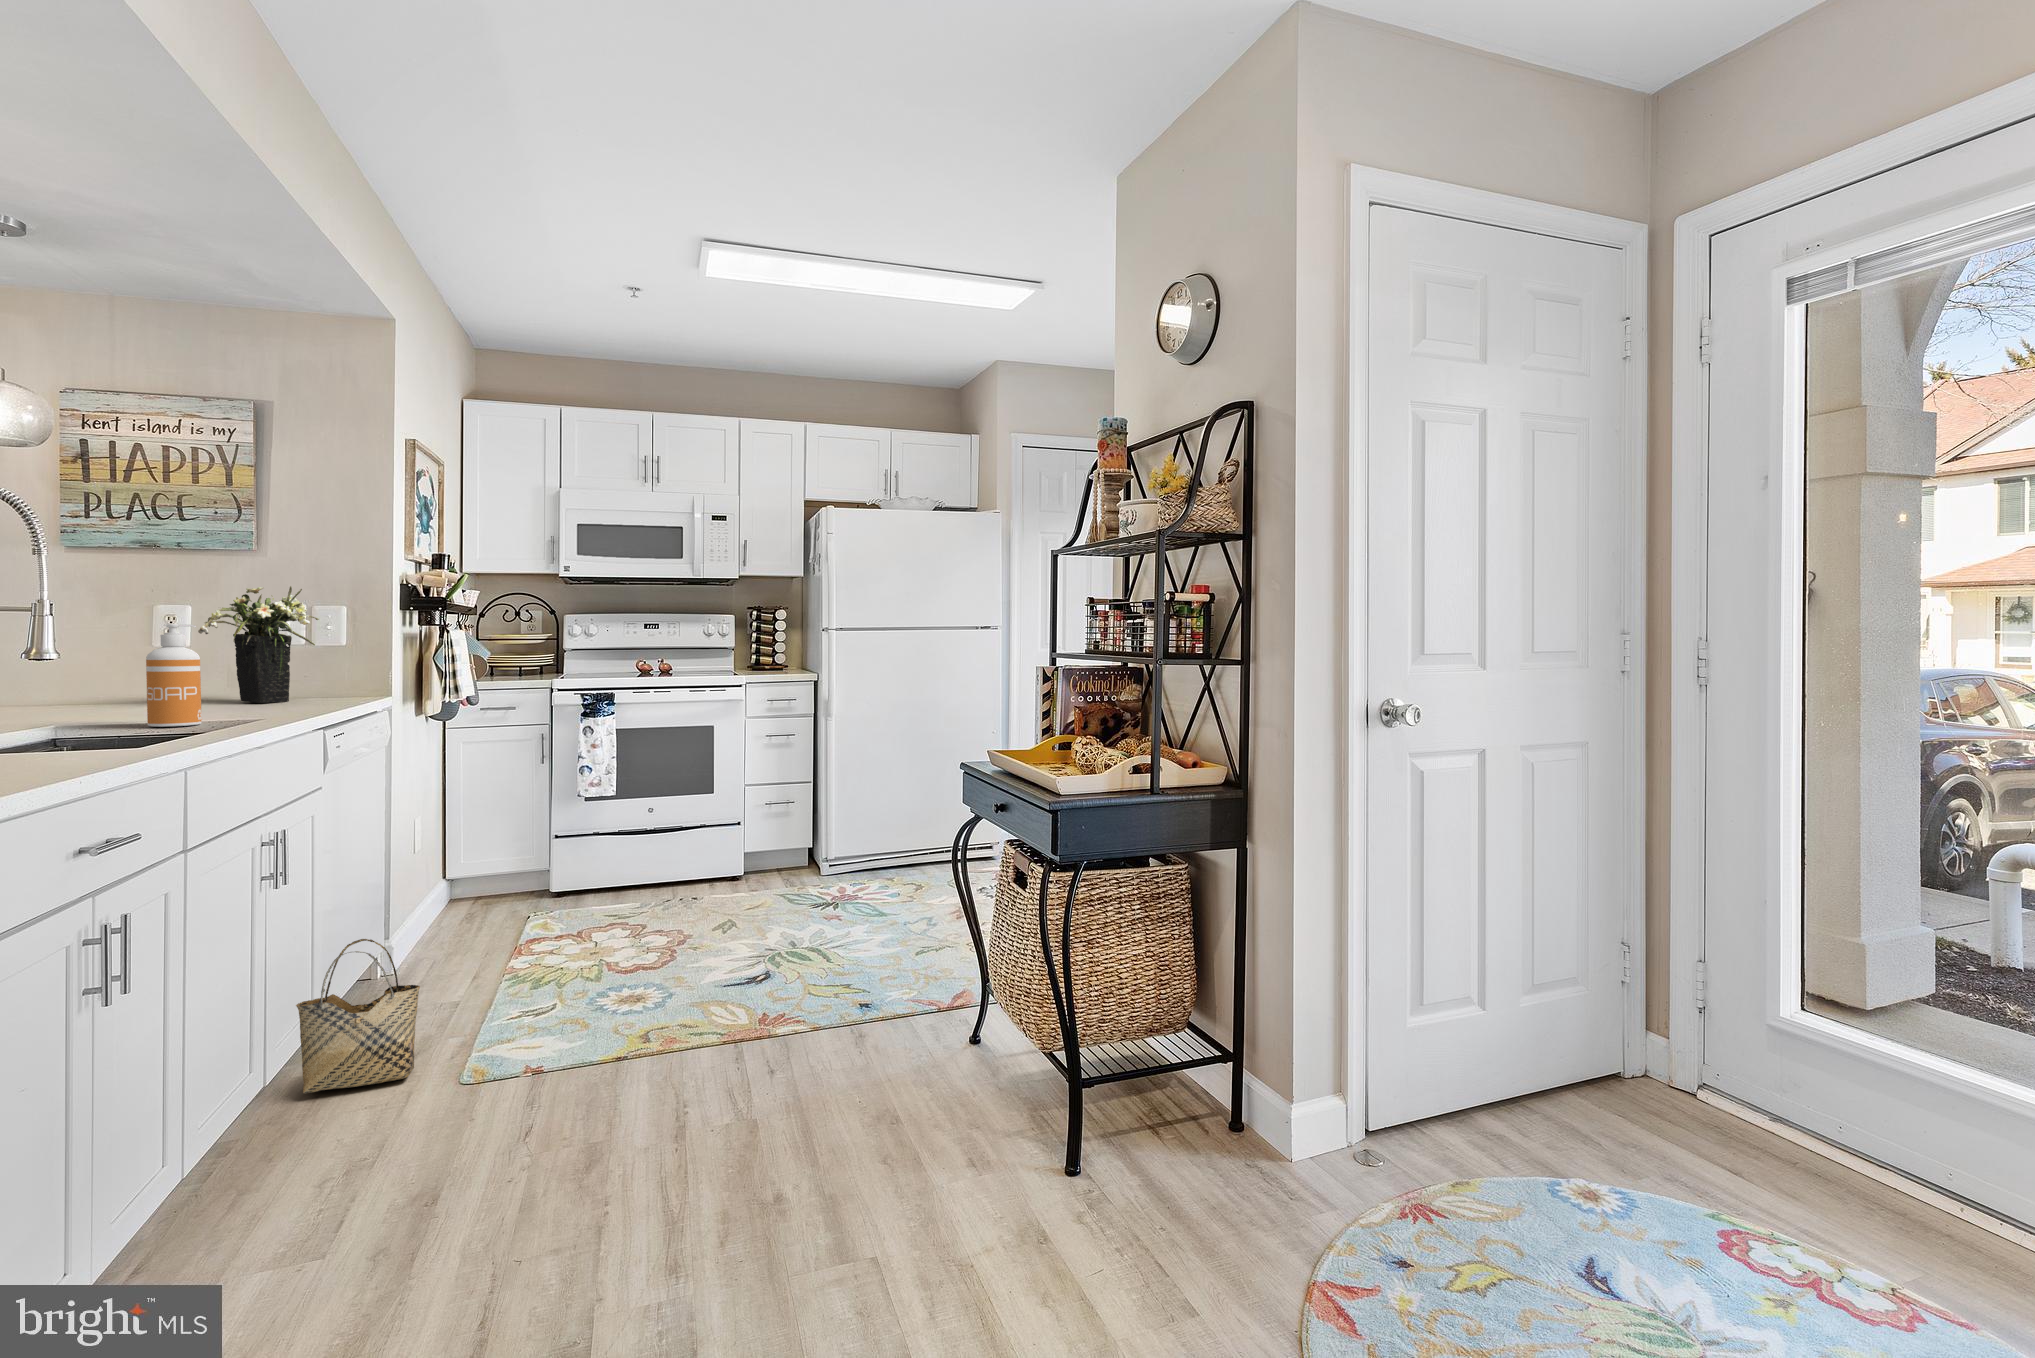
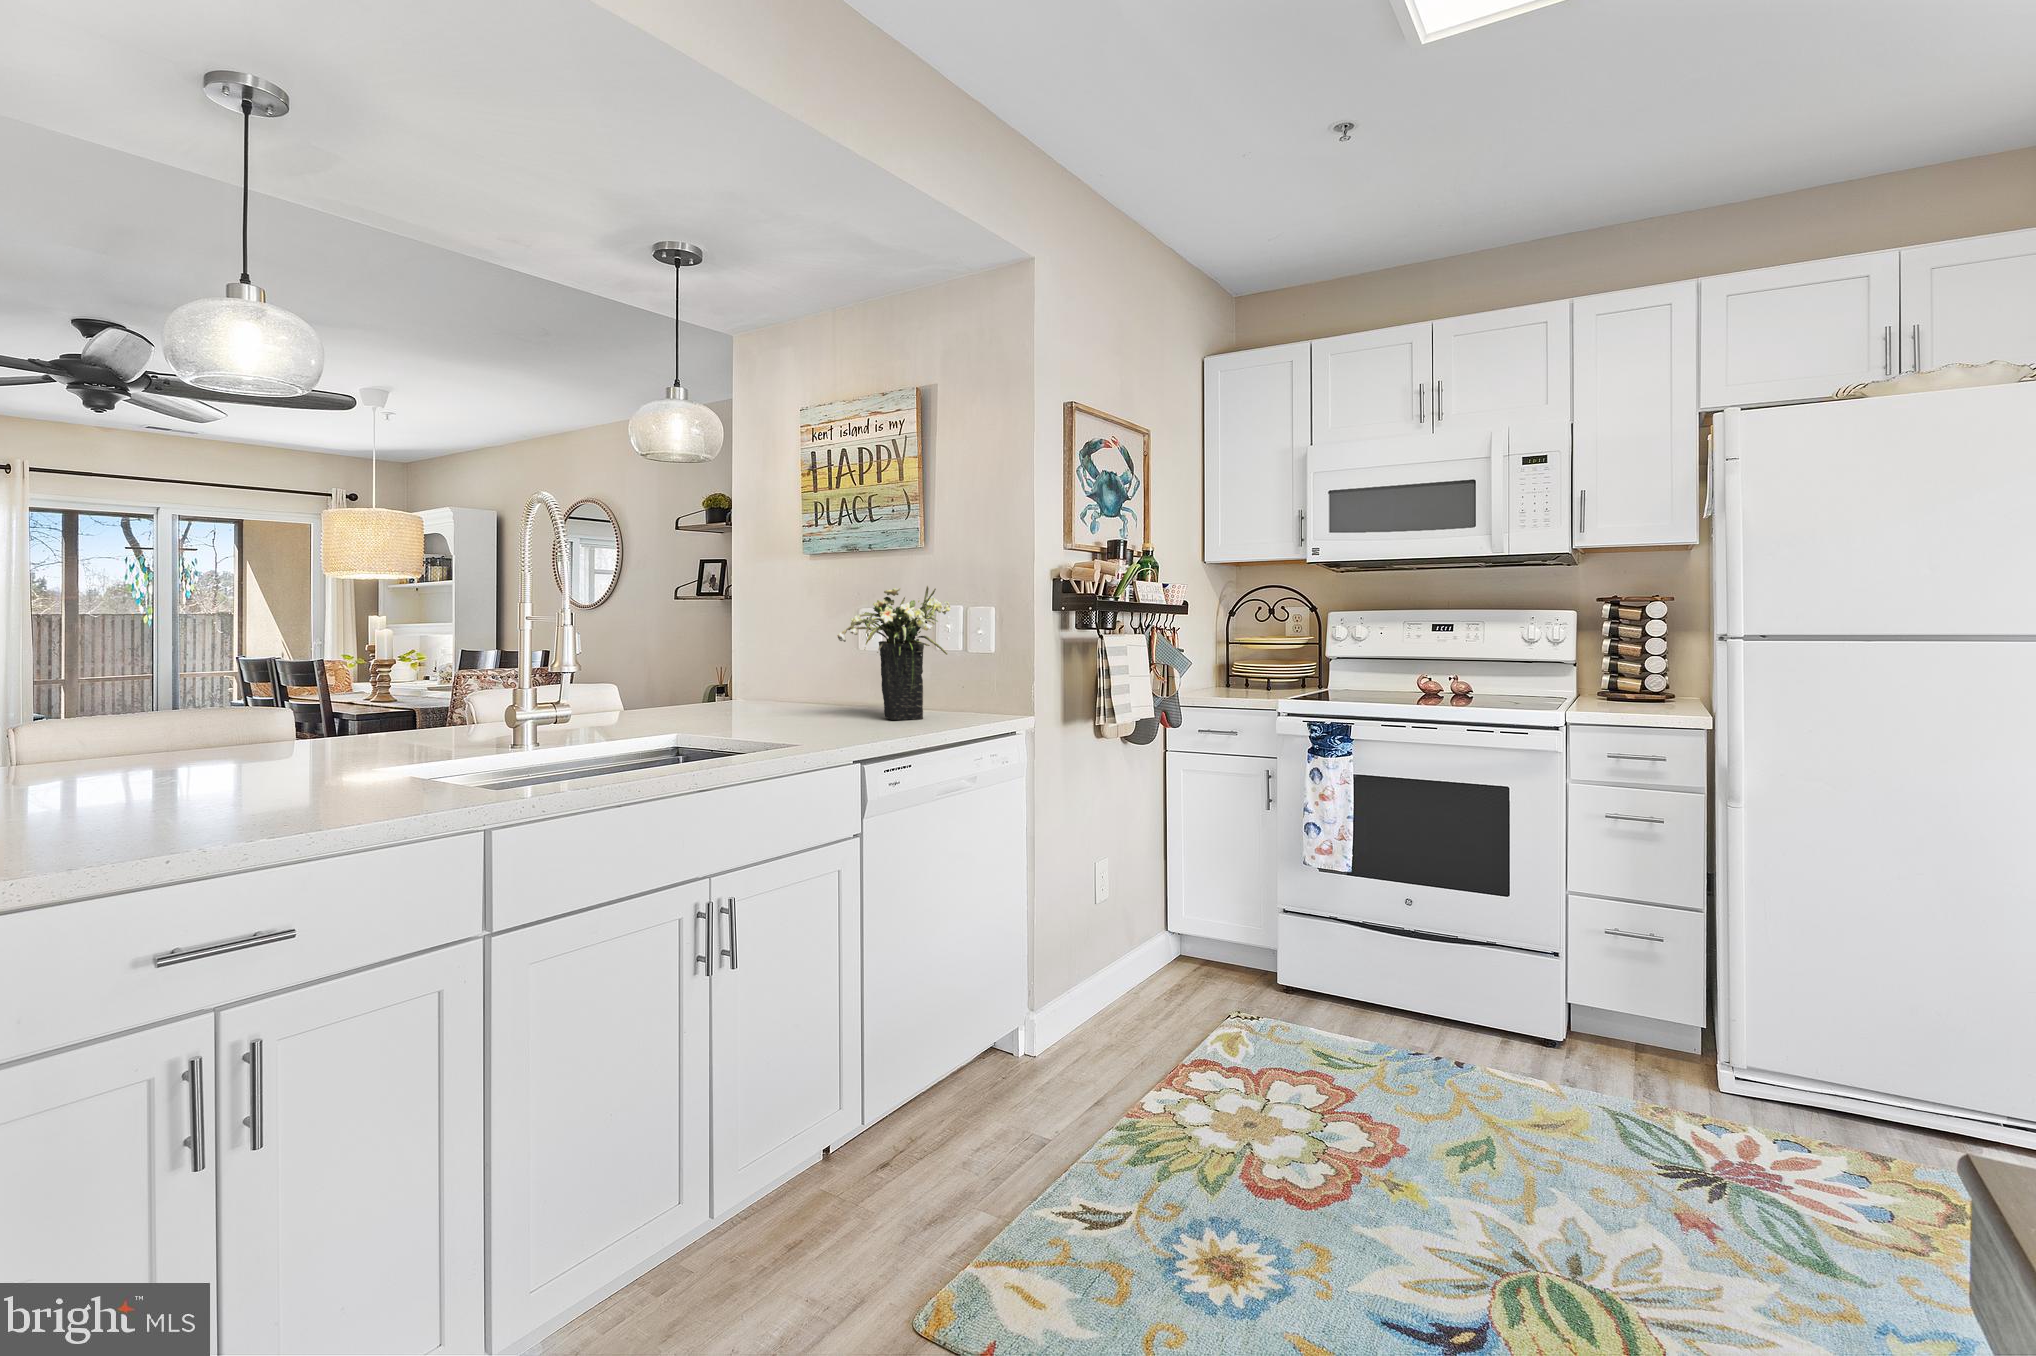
soap dispenser: present [146,624,202,727] -> none [708,631,757,748]
woven basket: present [296,939,420,1093] -> none [756,1055,887,1284]

